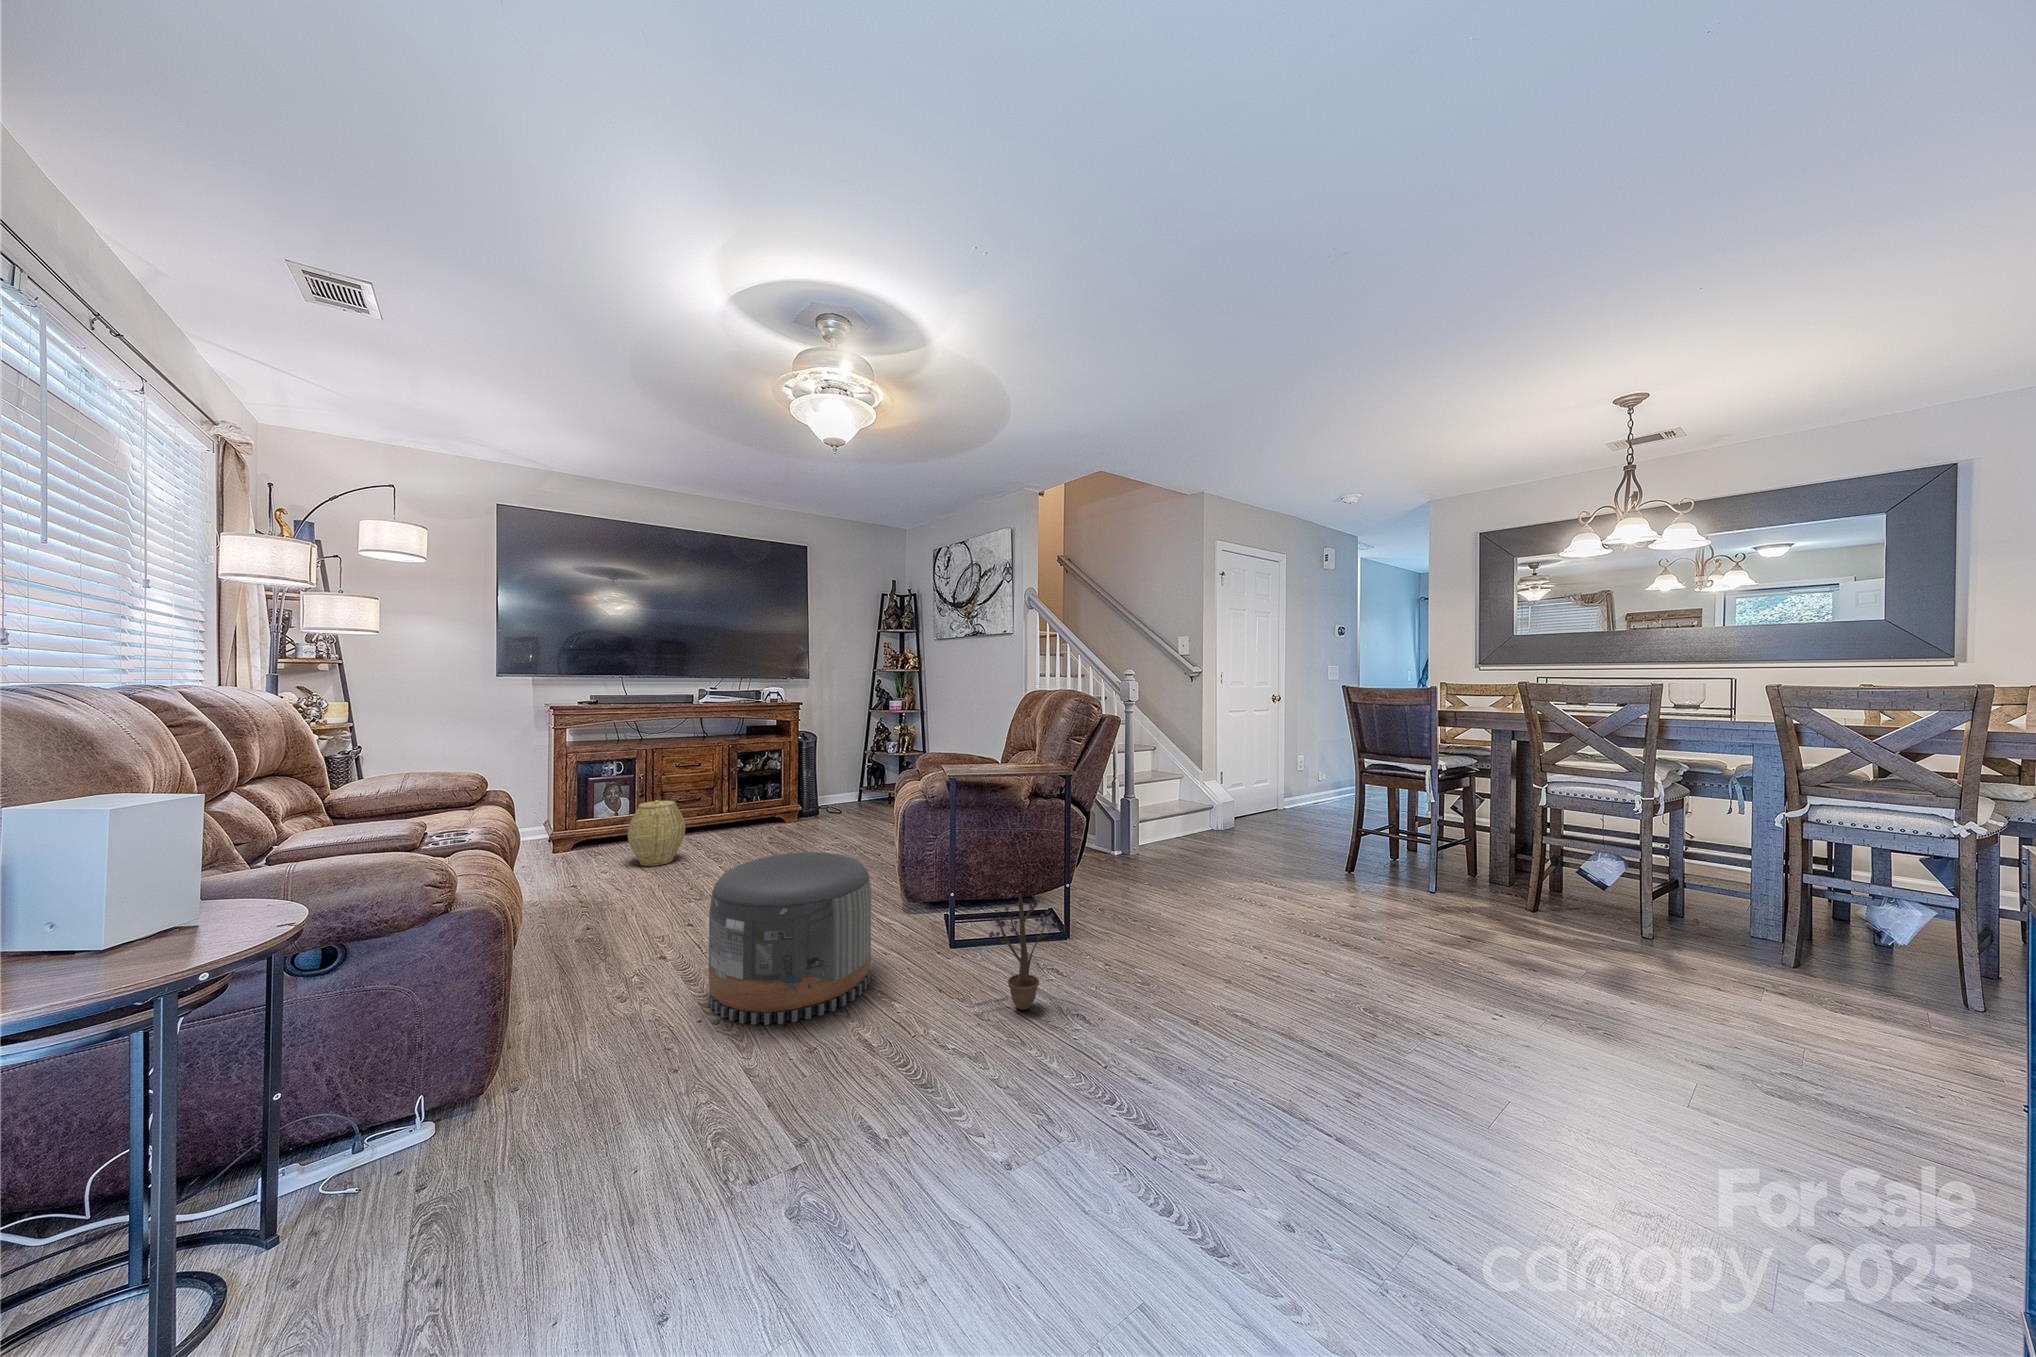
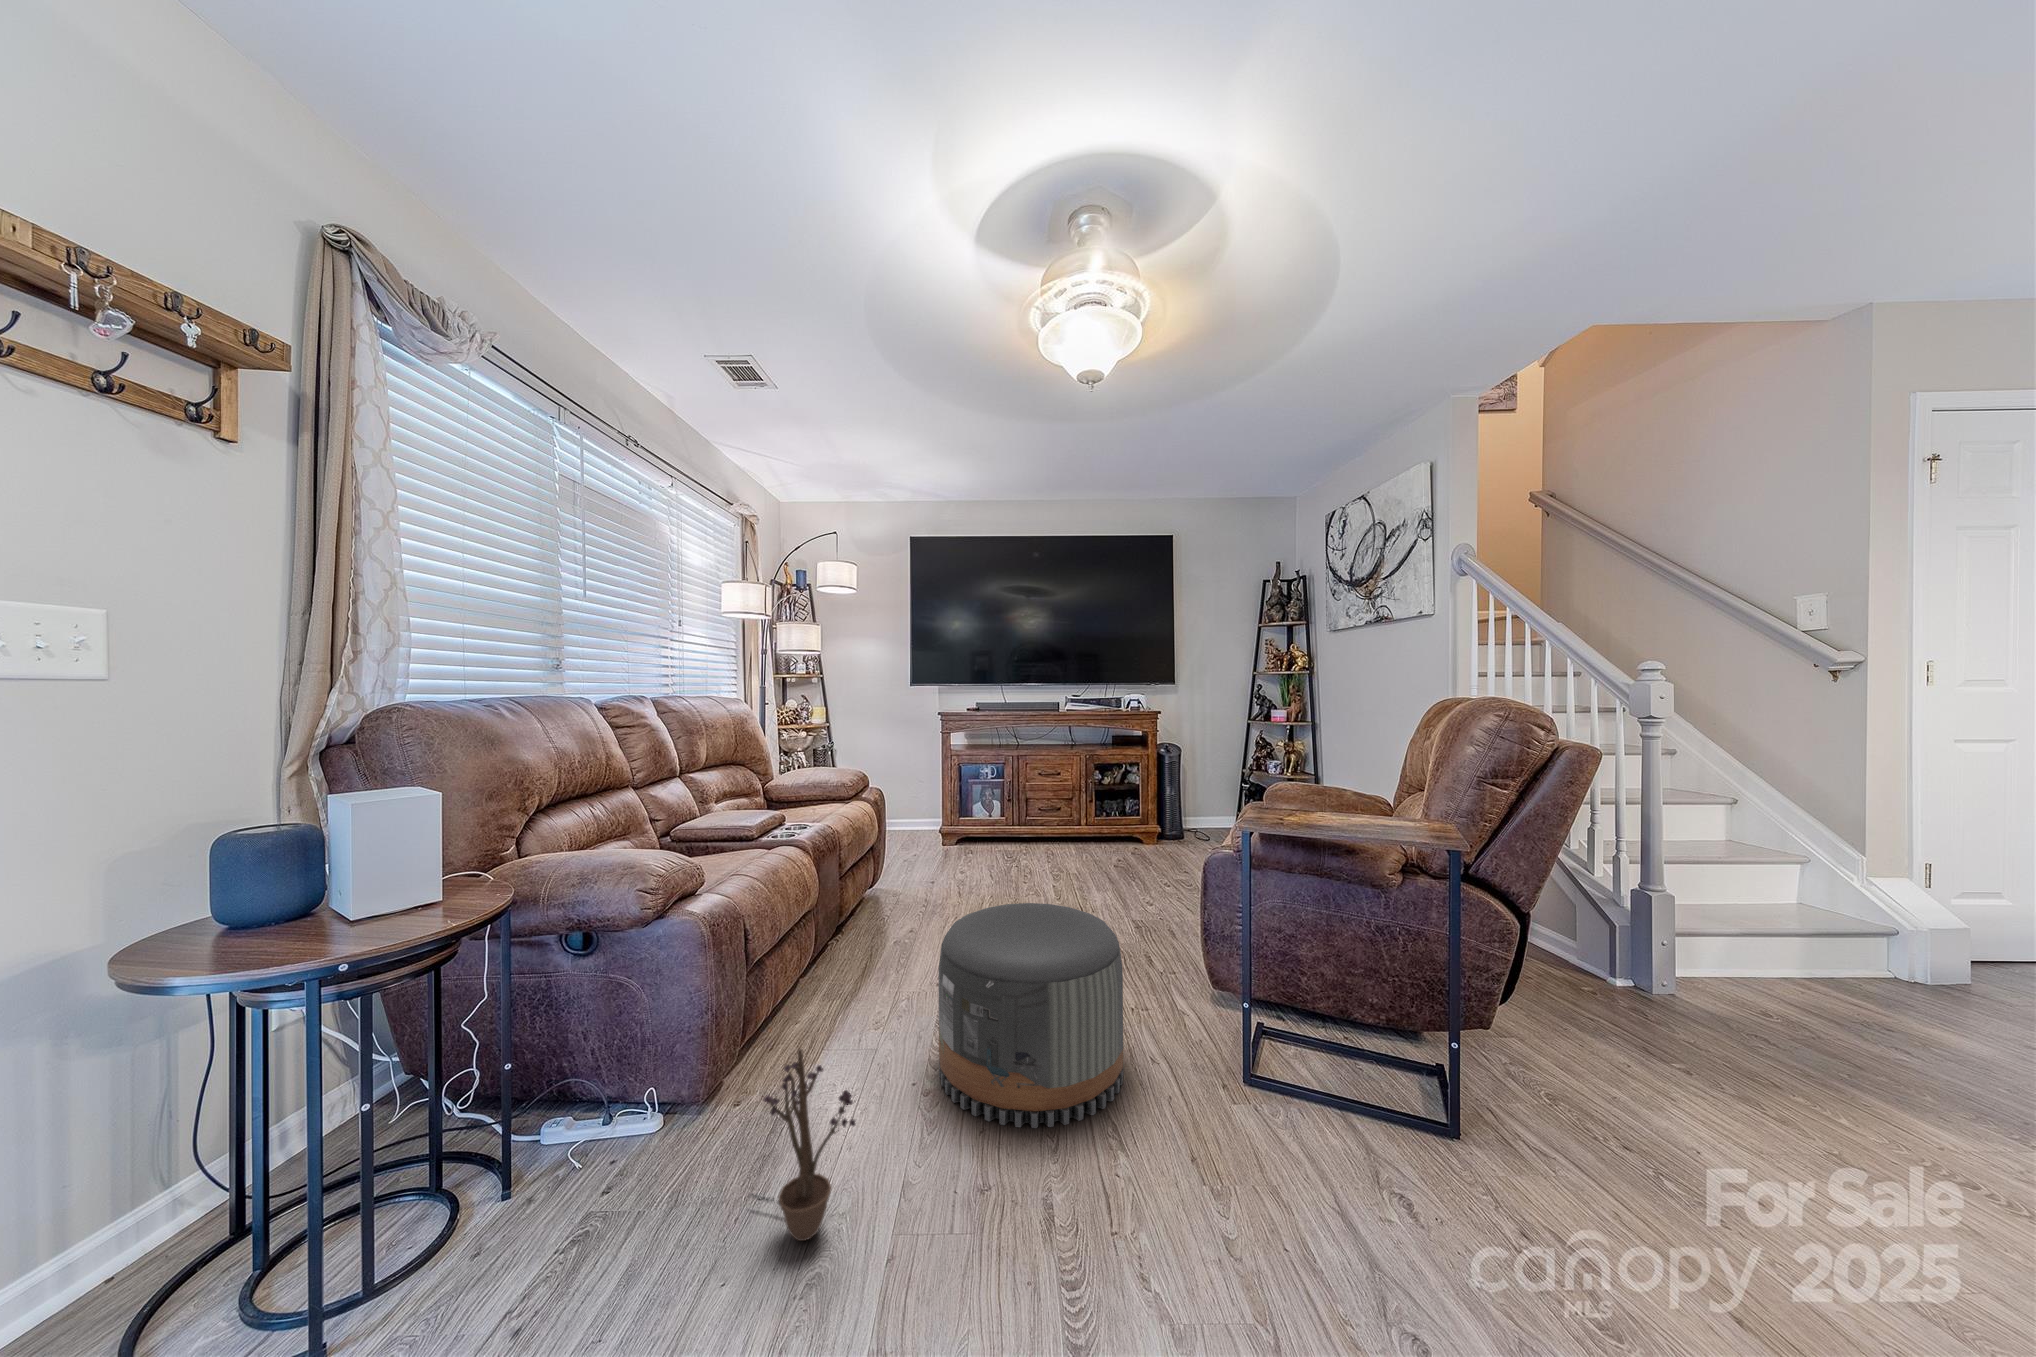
woven basket: present [628,800,685,866] -> none [980,808,1030,874]
decorative plant: present [974,893,1058,1010] -> present [751,1049,856,1241]

